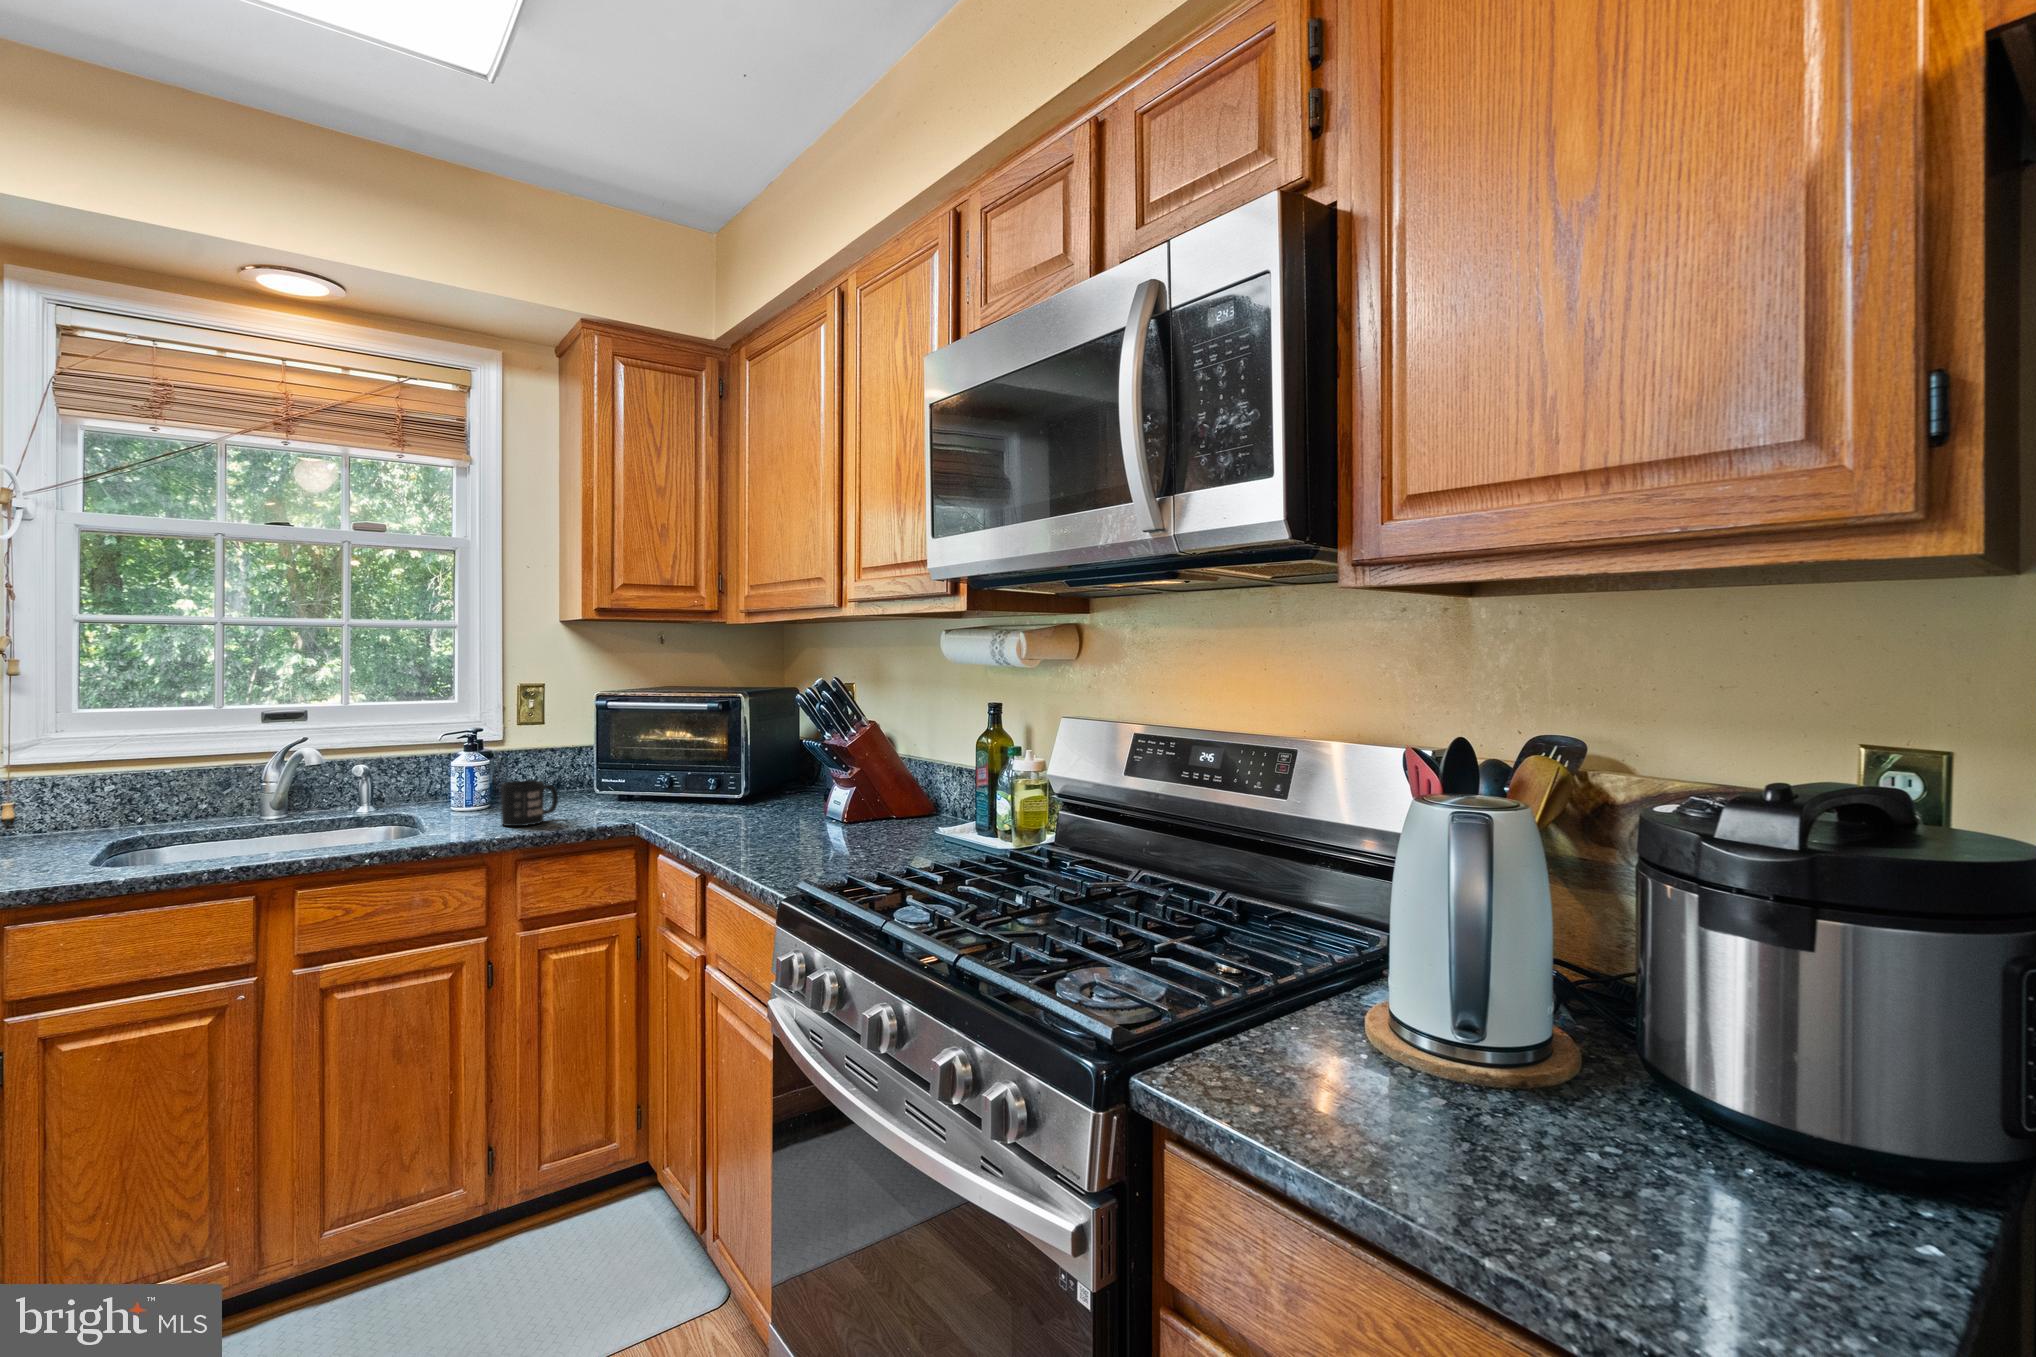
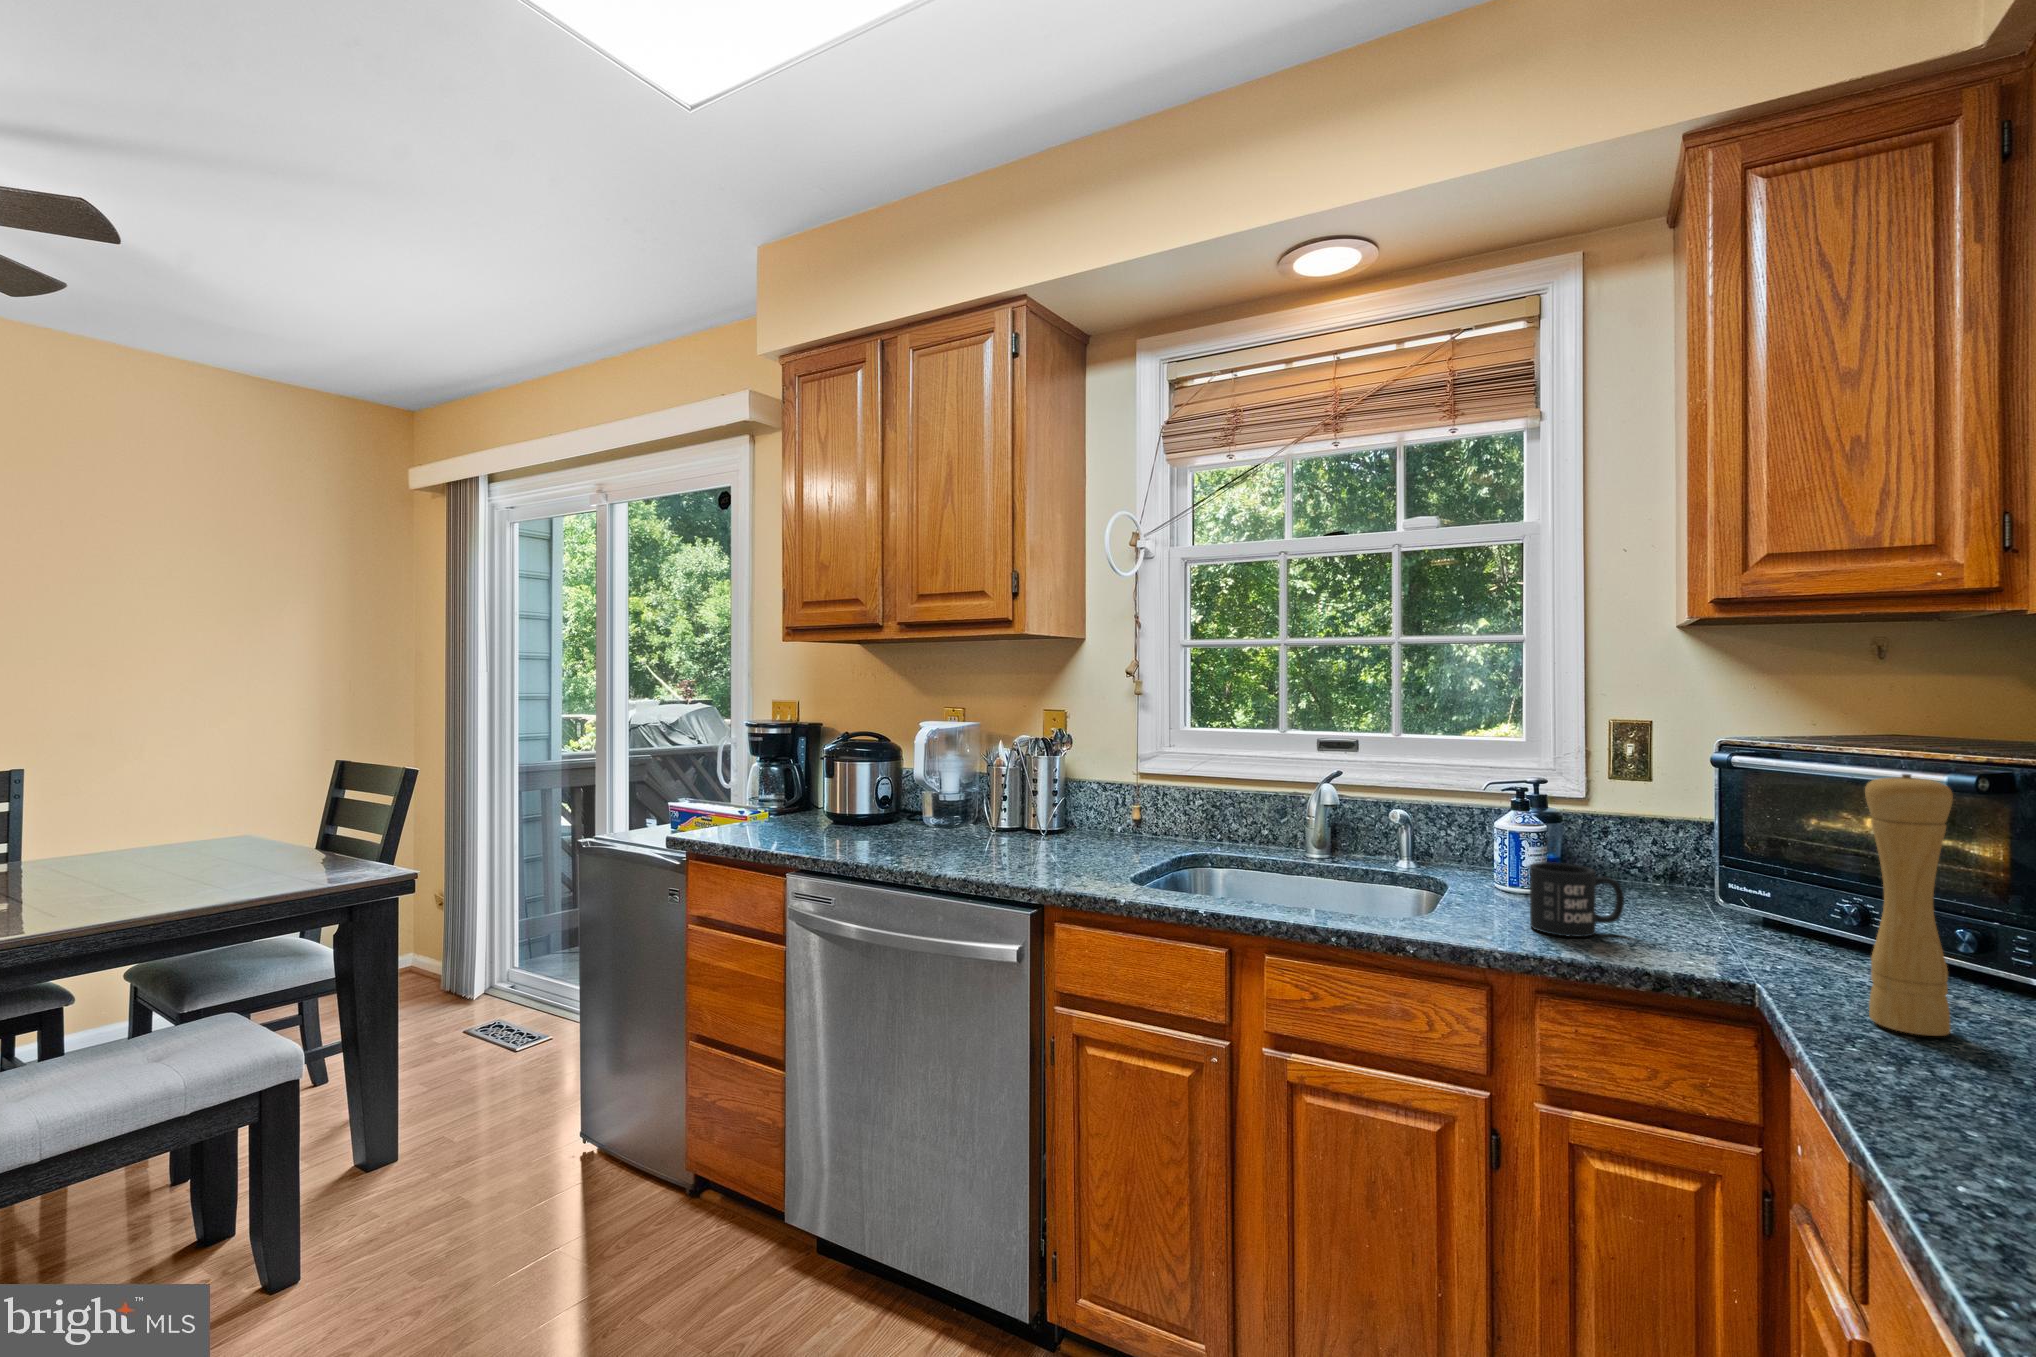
pepper mill: none [688,706,720,828] -> present [1865,774,1953,1036]

